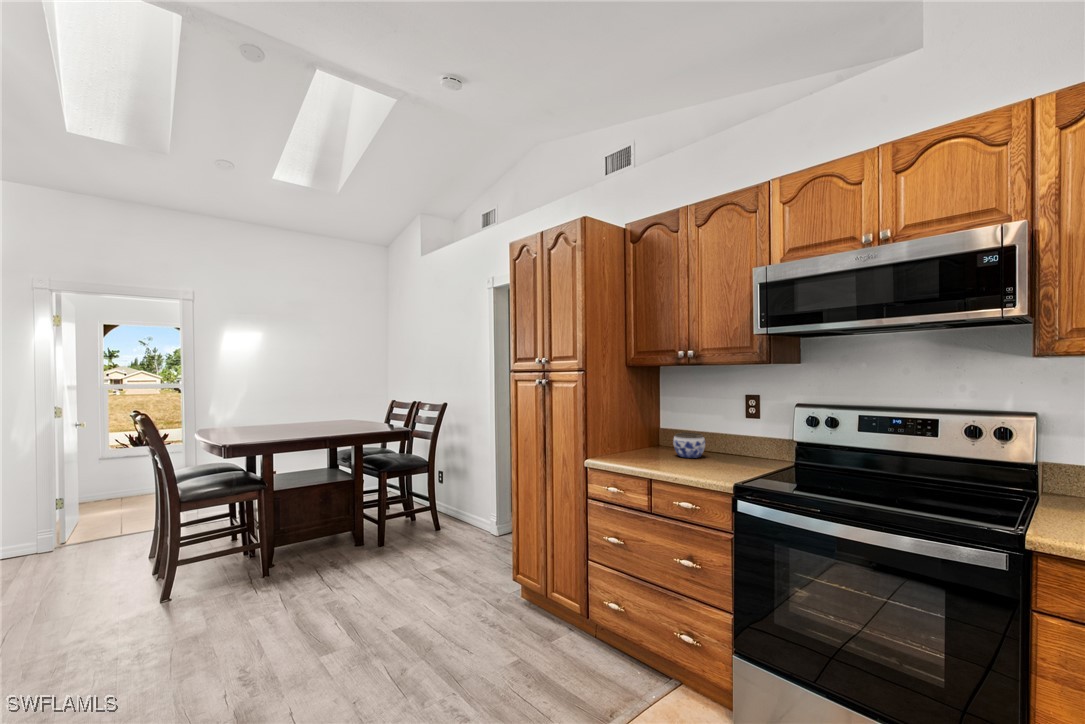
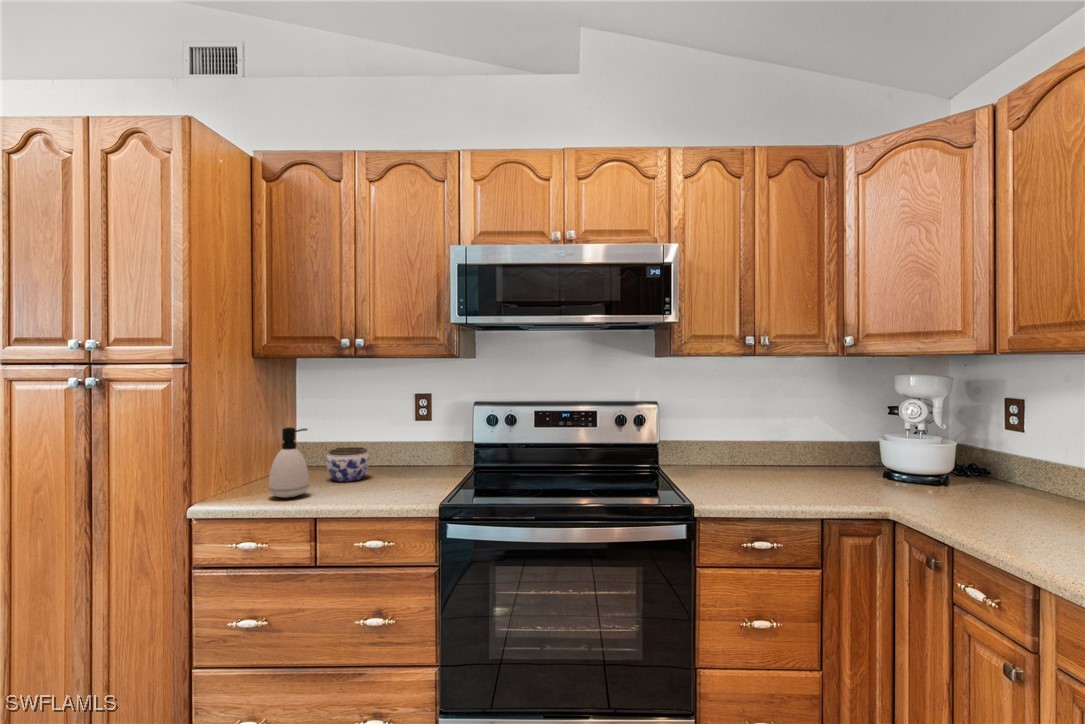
soap dispenser: none [627,414,653,461] -> present [269,427,309,498]

